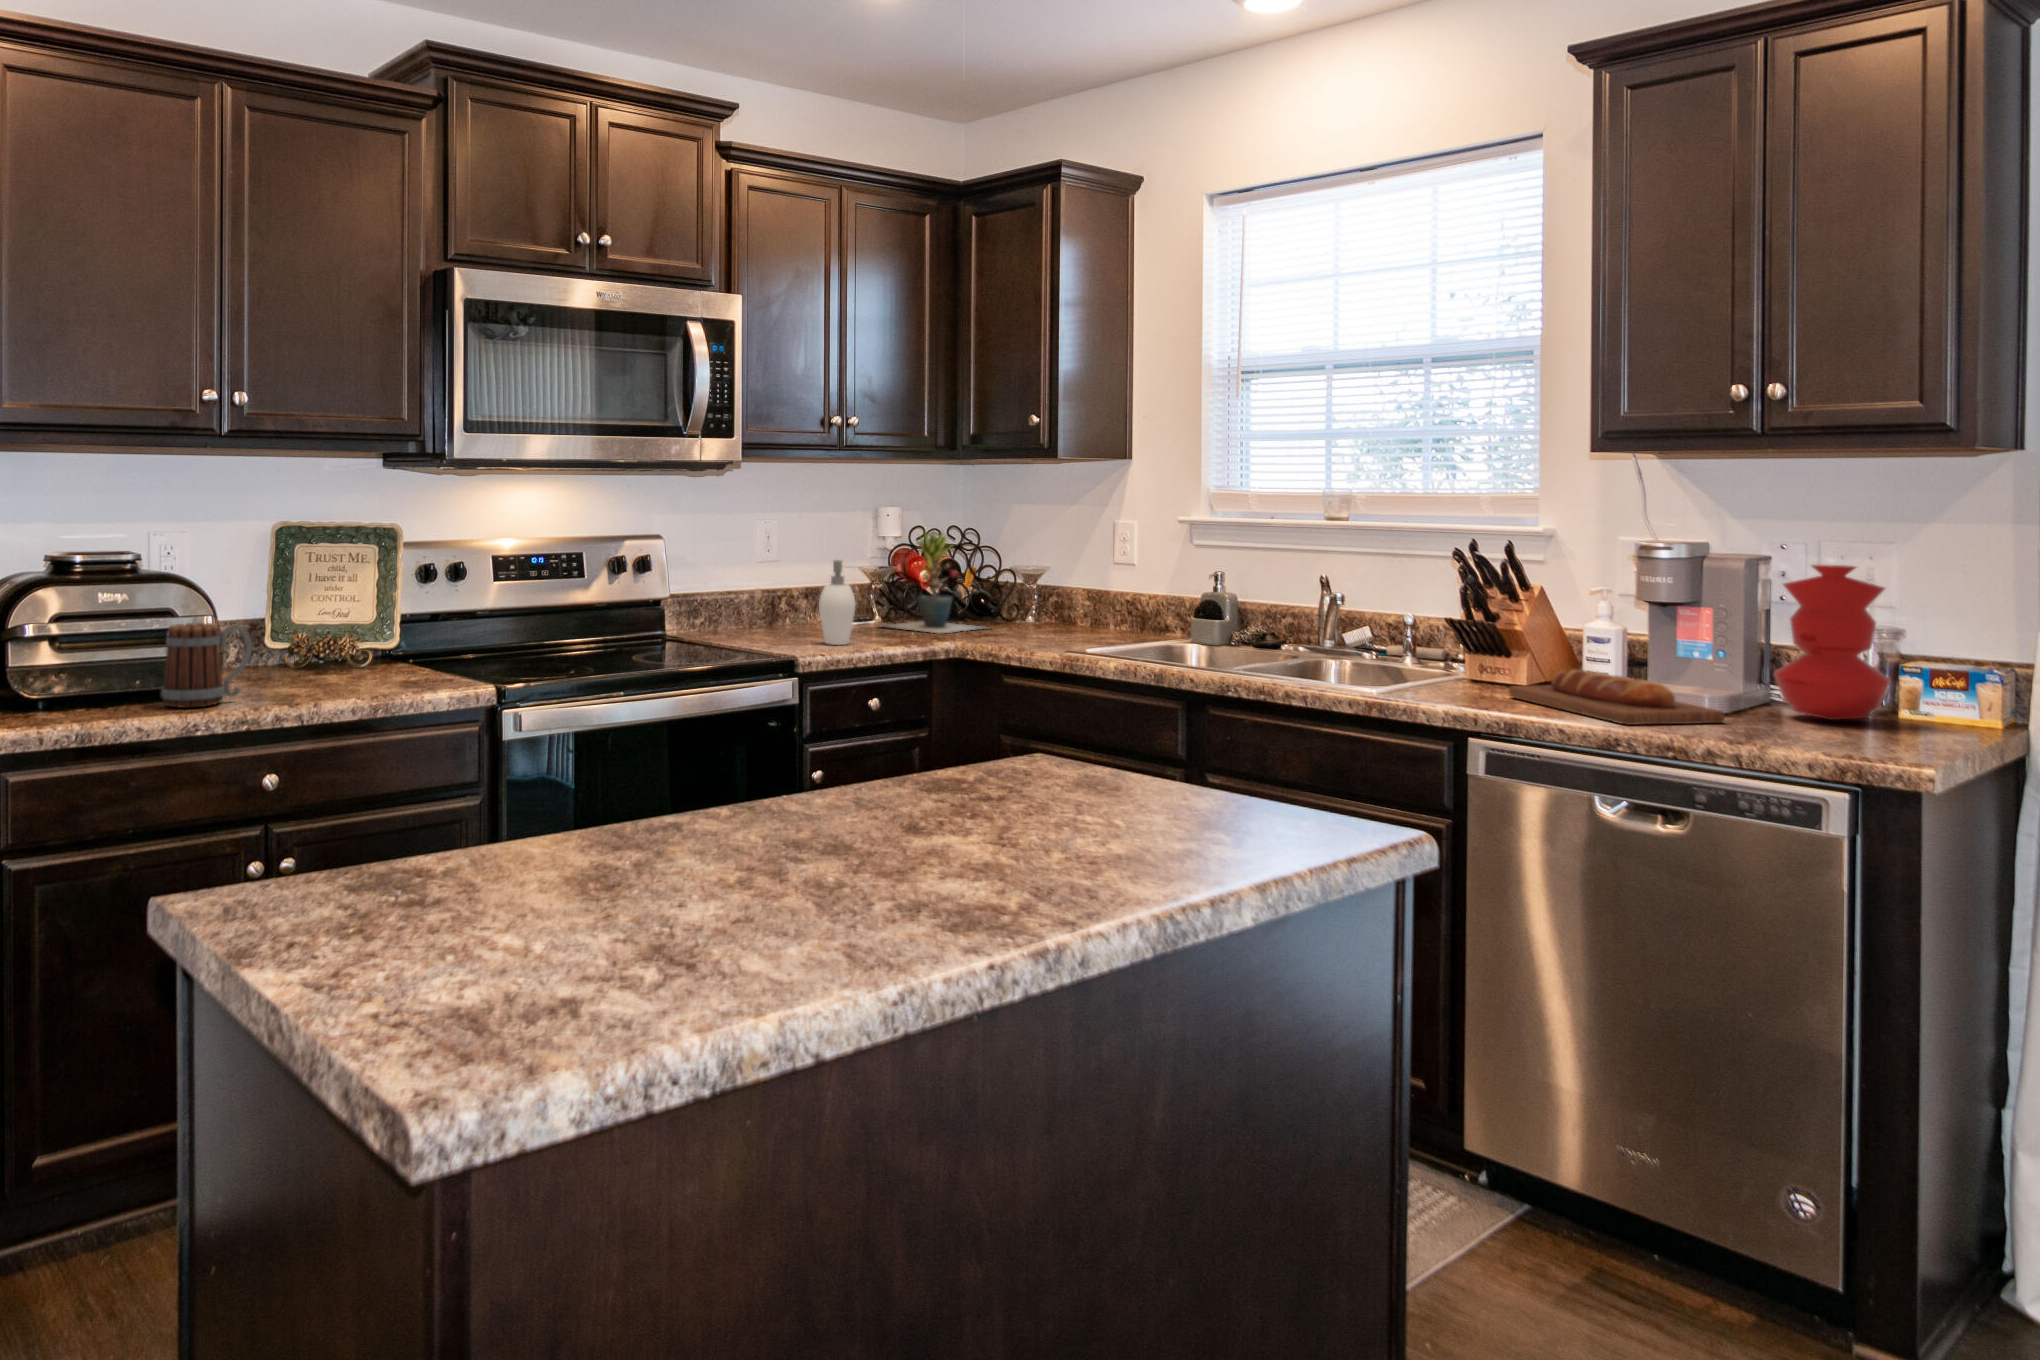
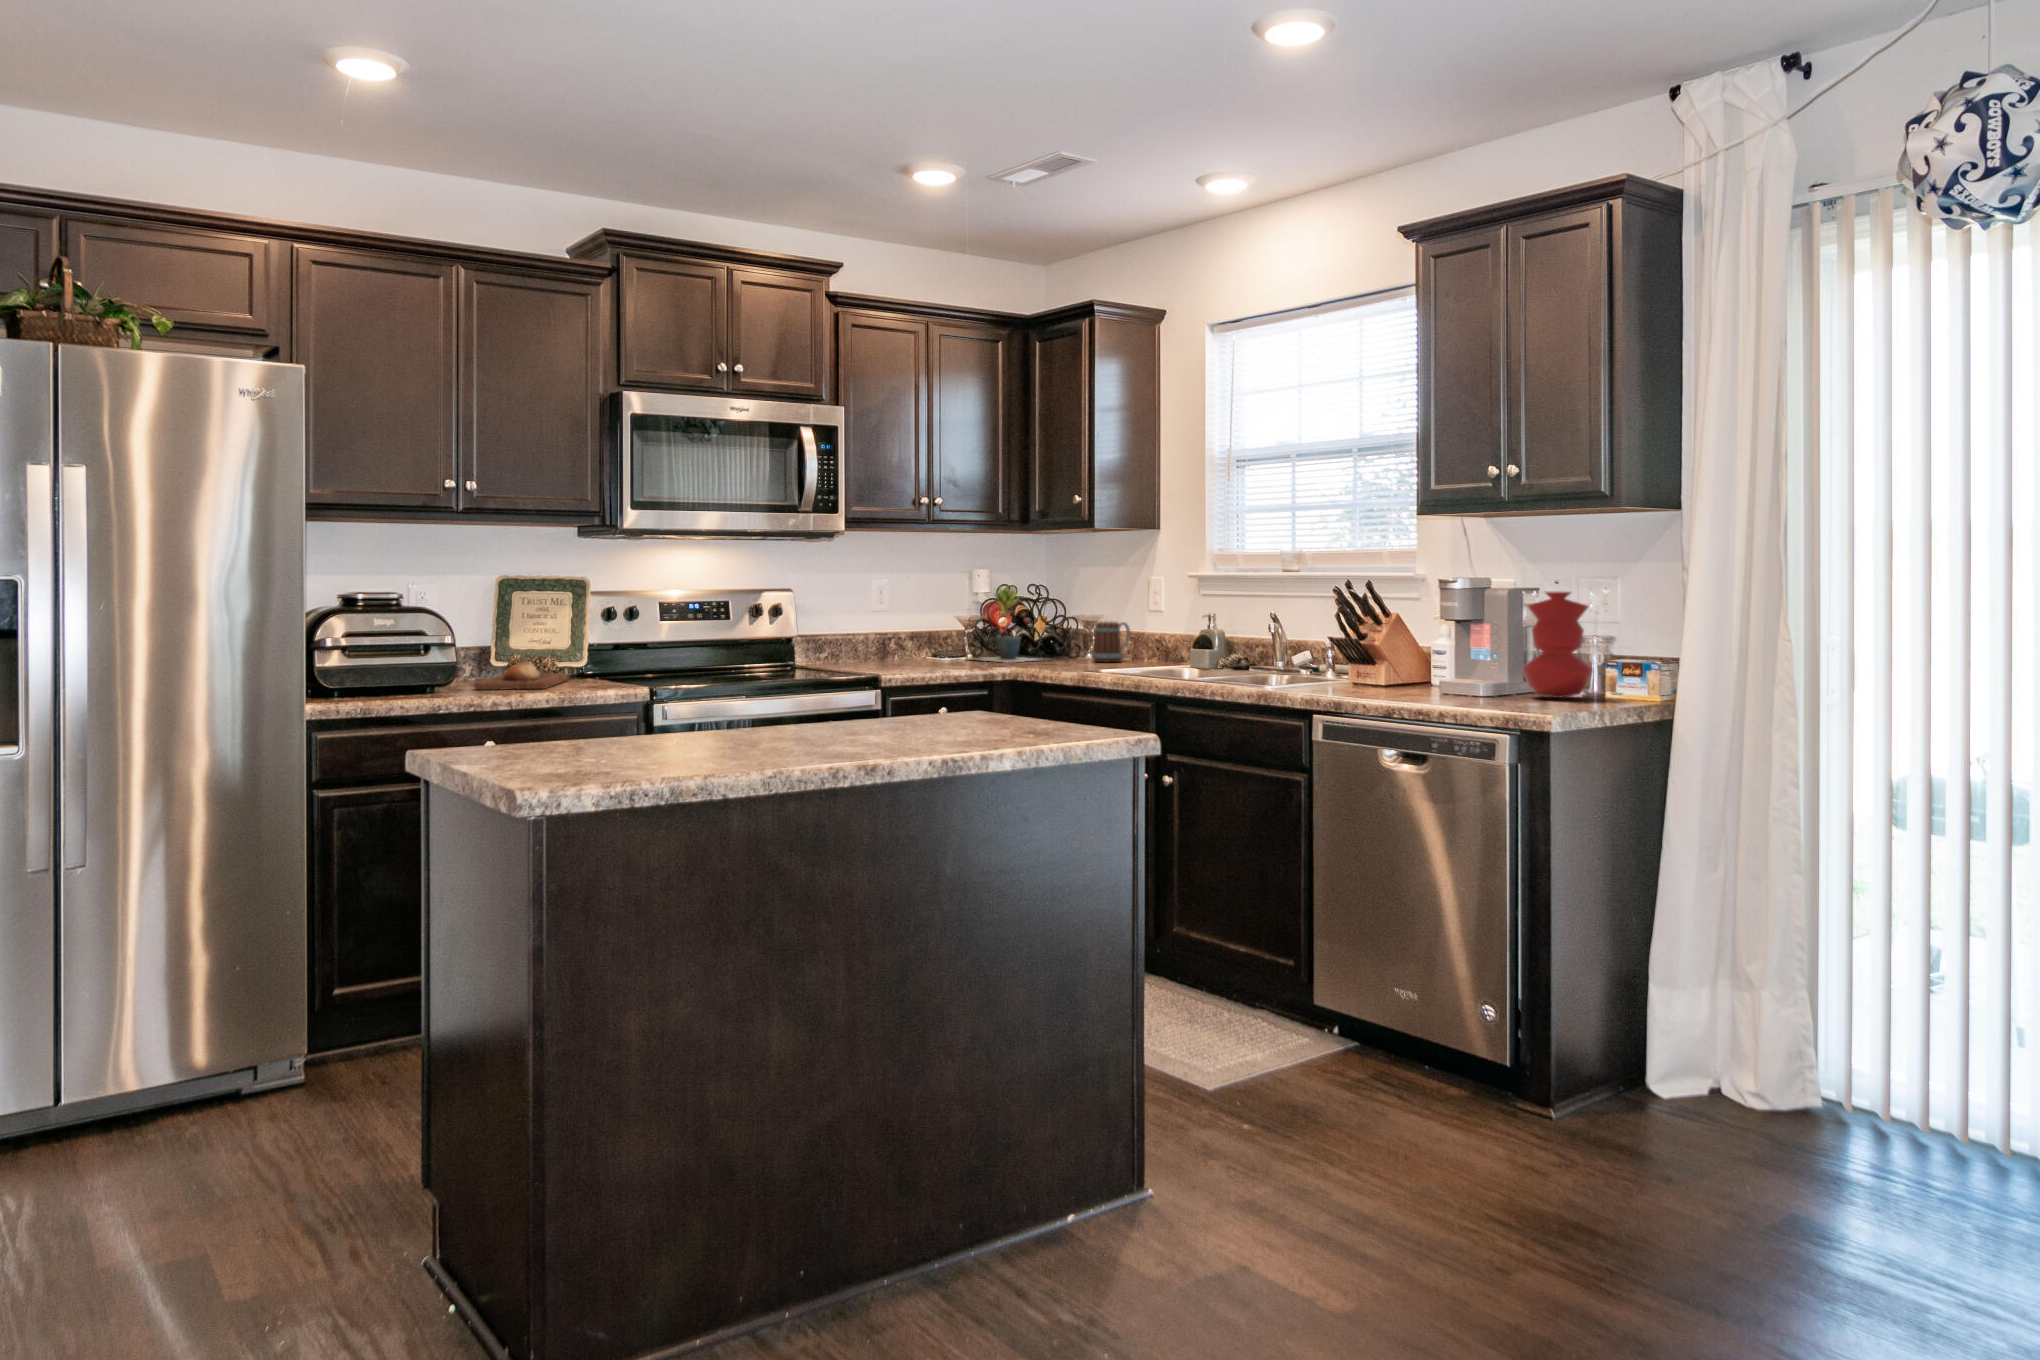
soap dispenser: present [819,560,856,645] -> none [908,605,938,668]
mug: present [161,623,252,708] -> present [1092,621,1130,662]
bread loaf: present [1509,669,1725,725] -> present [474,662,568,690]

